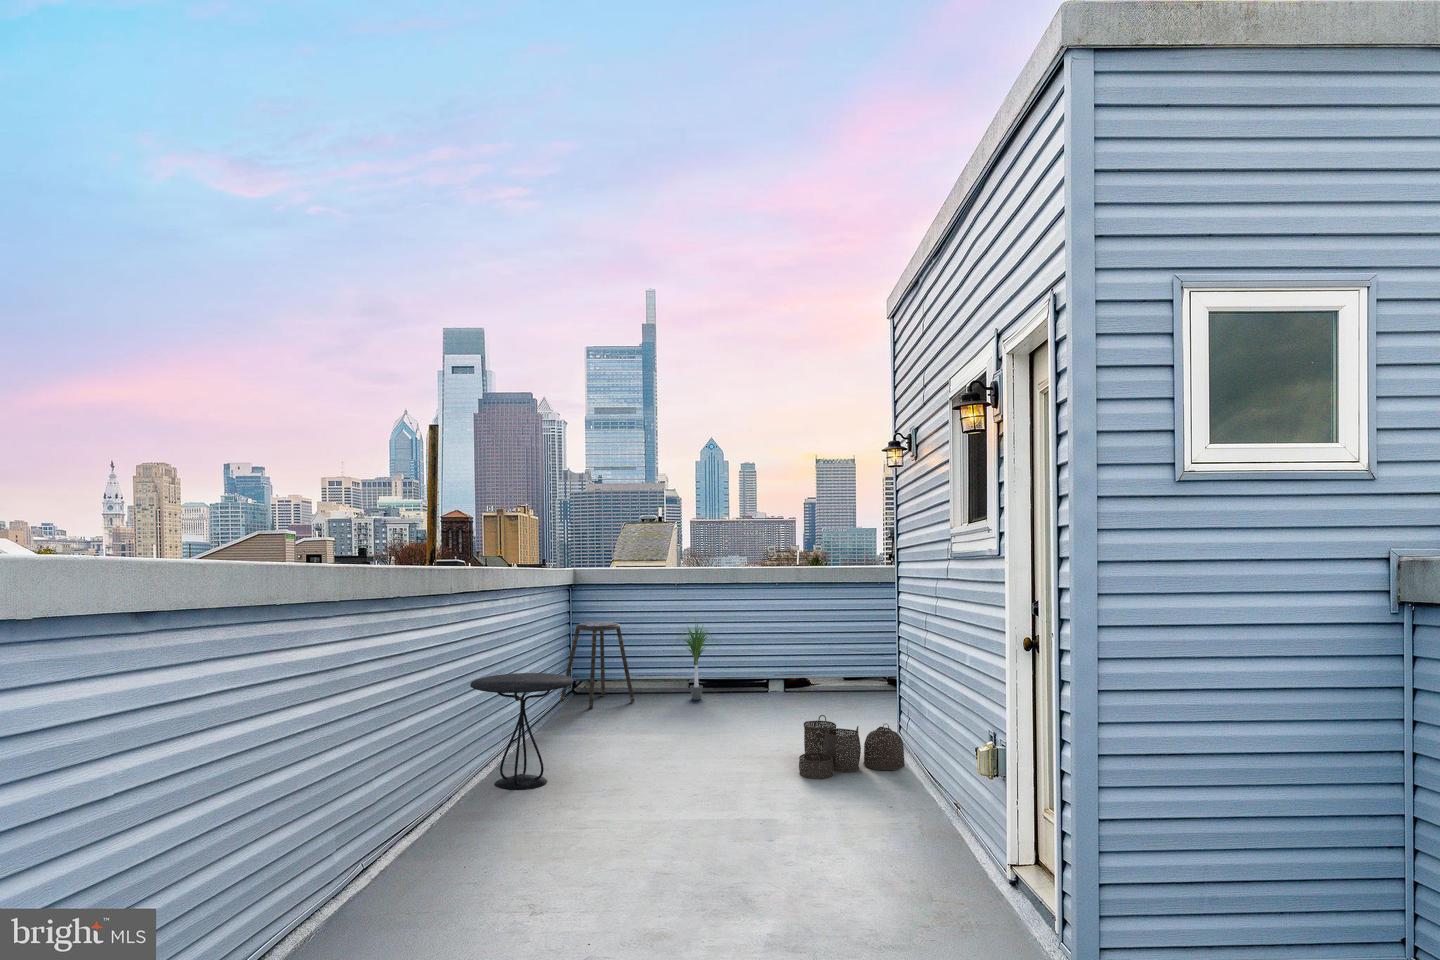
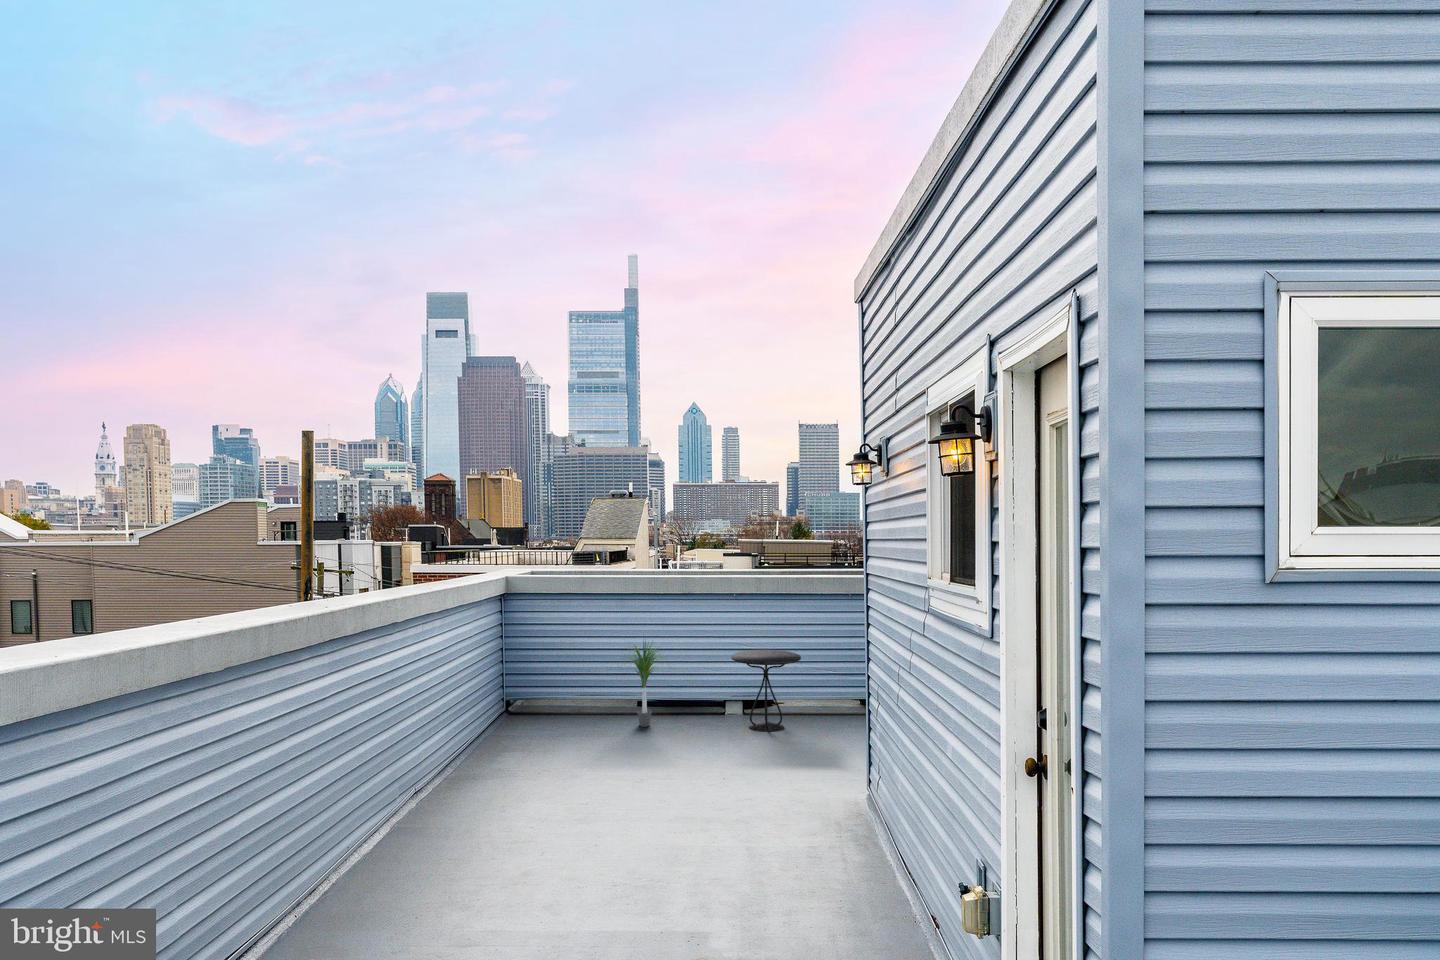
stool: present [560,622,635,709] -> none [490,641,574,744]
side table: present [470,673,573,790] -> present [731,650,801,732]
woven basket: present [799,715,905,780] -> none [747,770,872,860]

